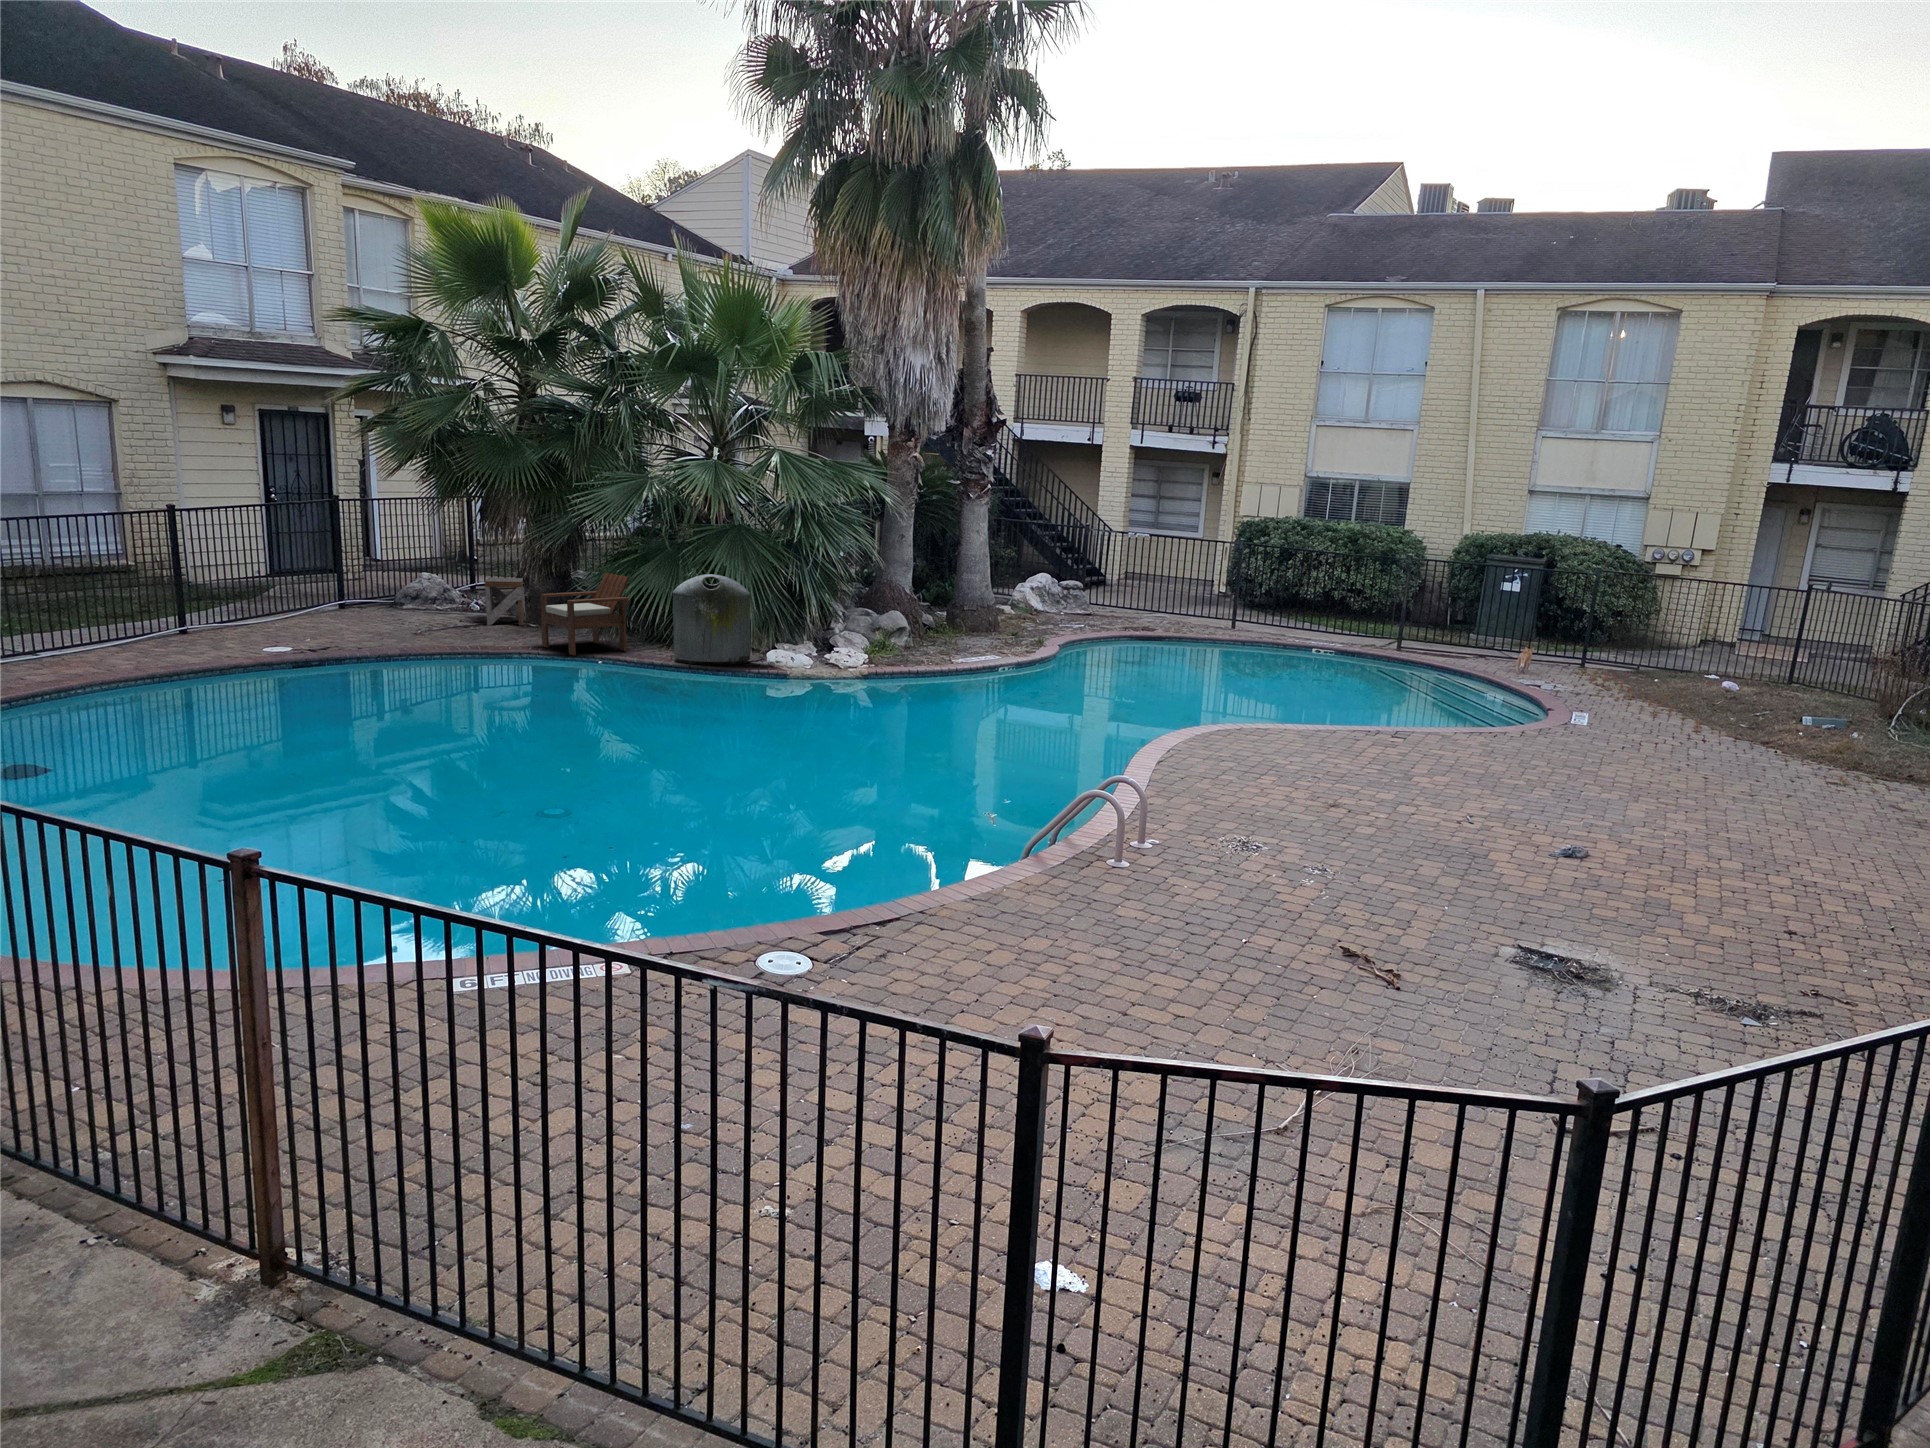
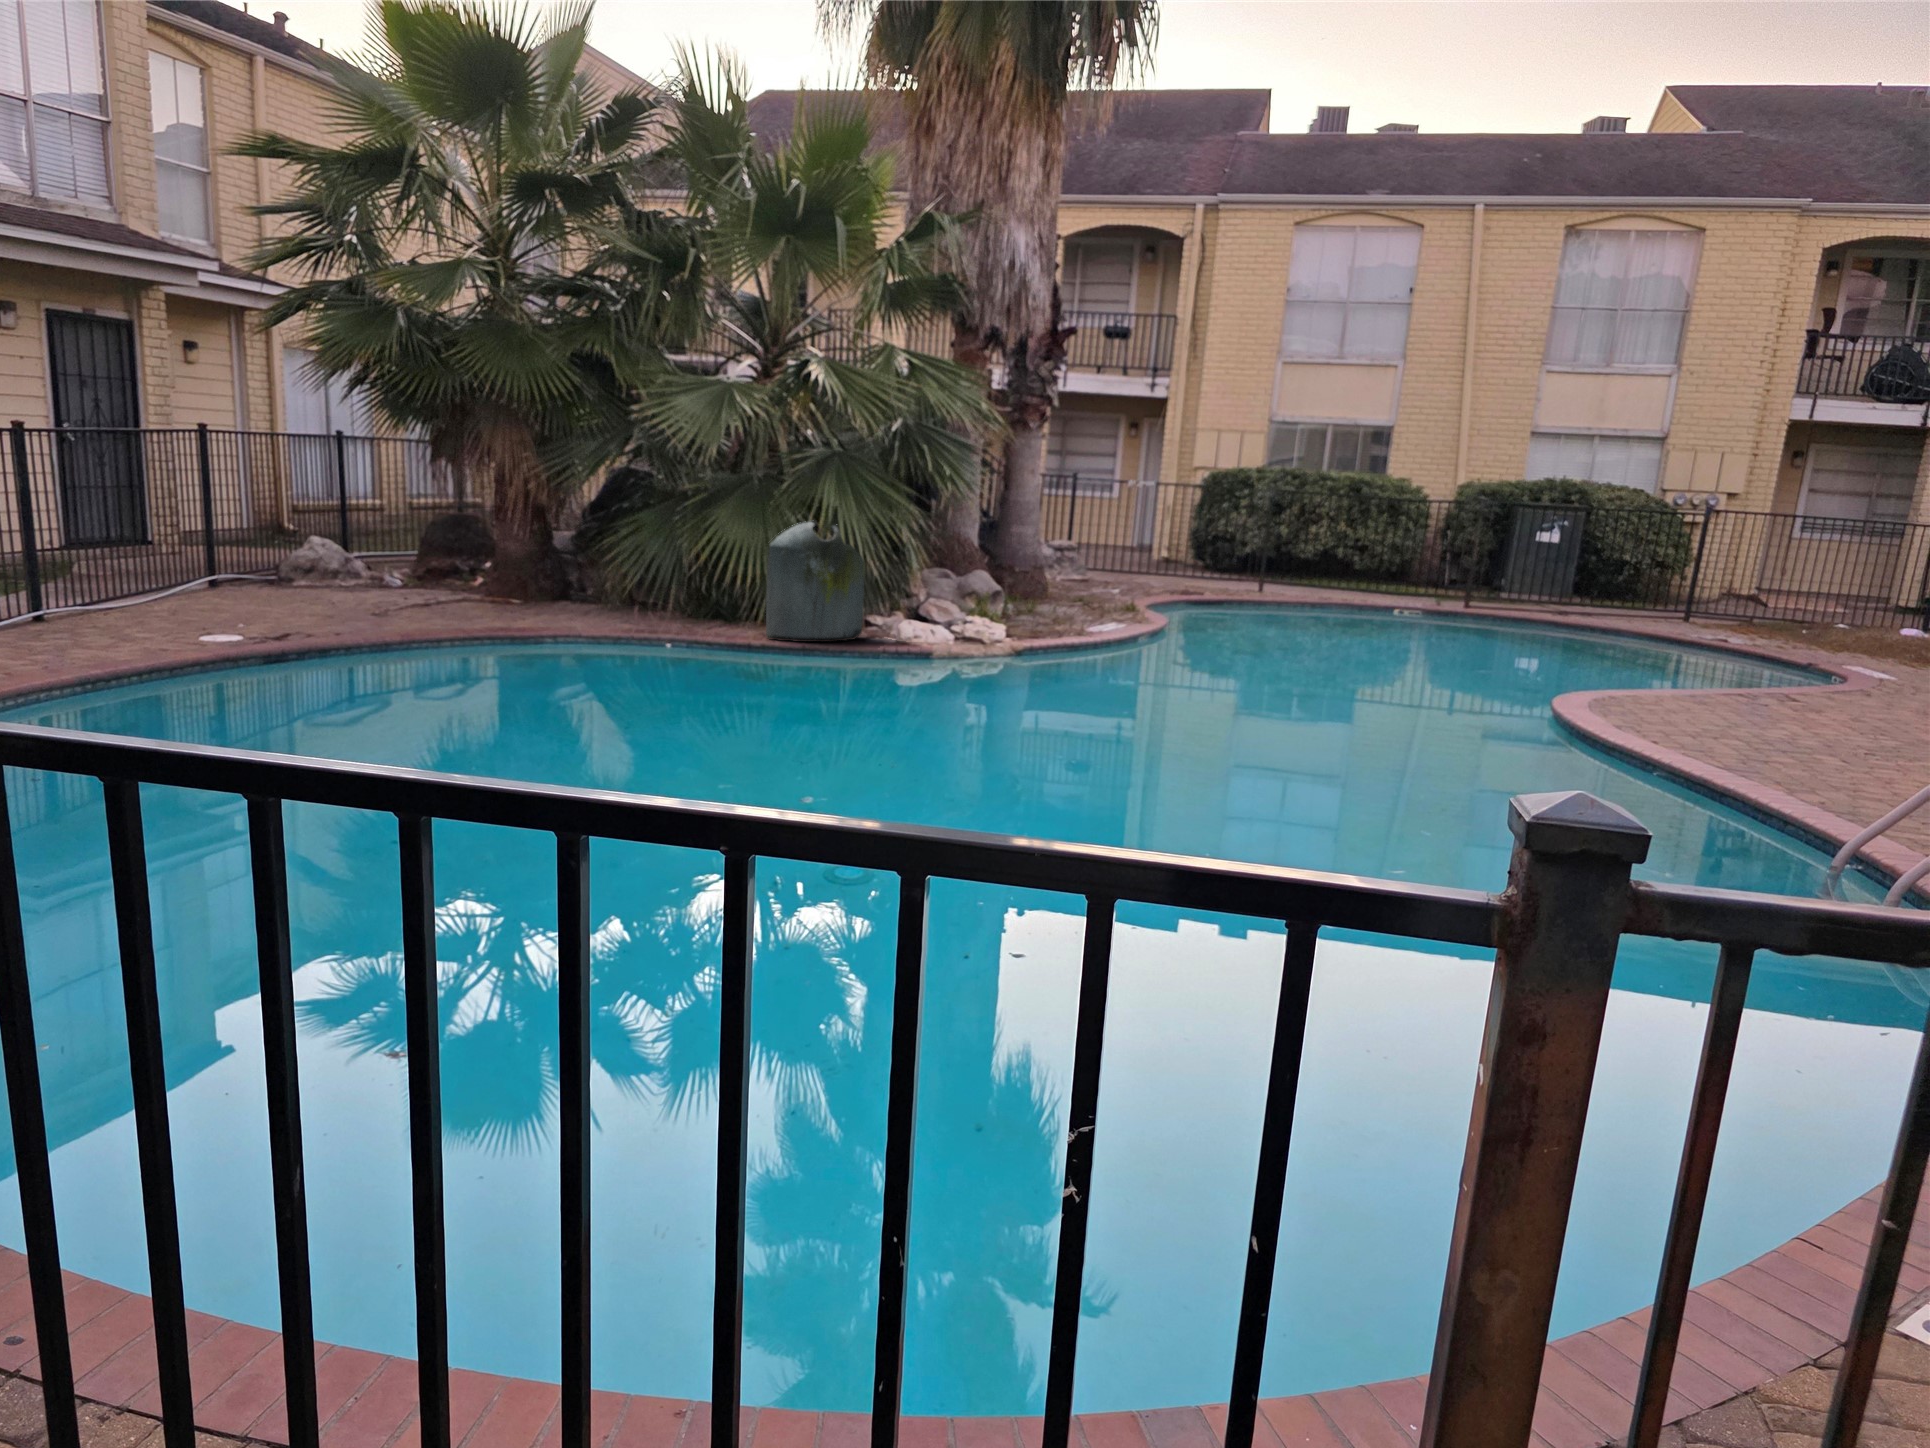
chair: present [540,573,629,656] -> none [569,523,690,635]
side table: present [485,578,526,625] -> none [442,536,498,601]

